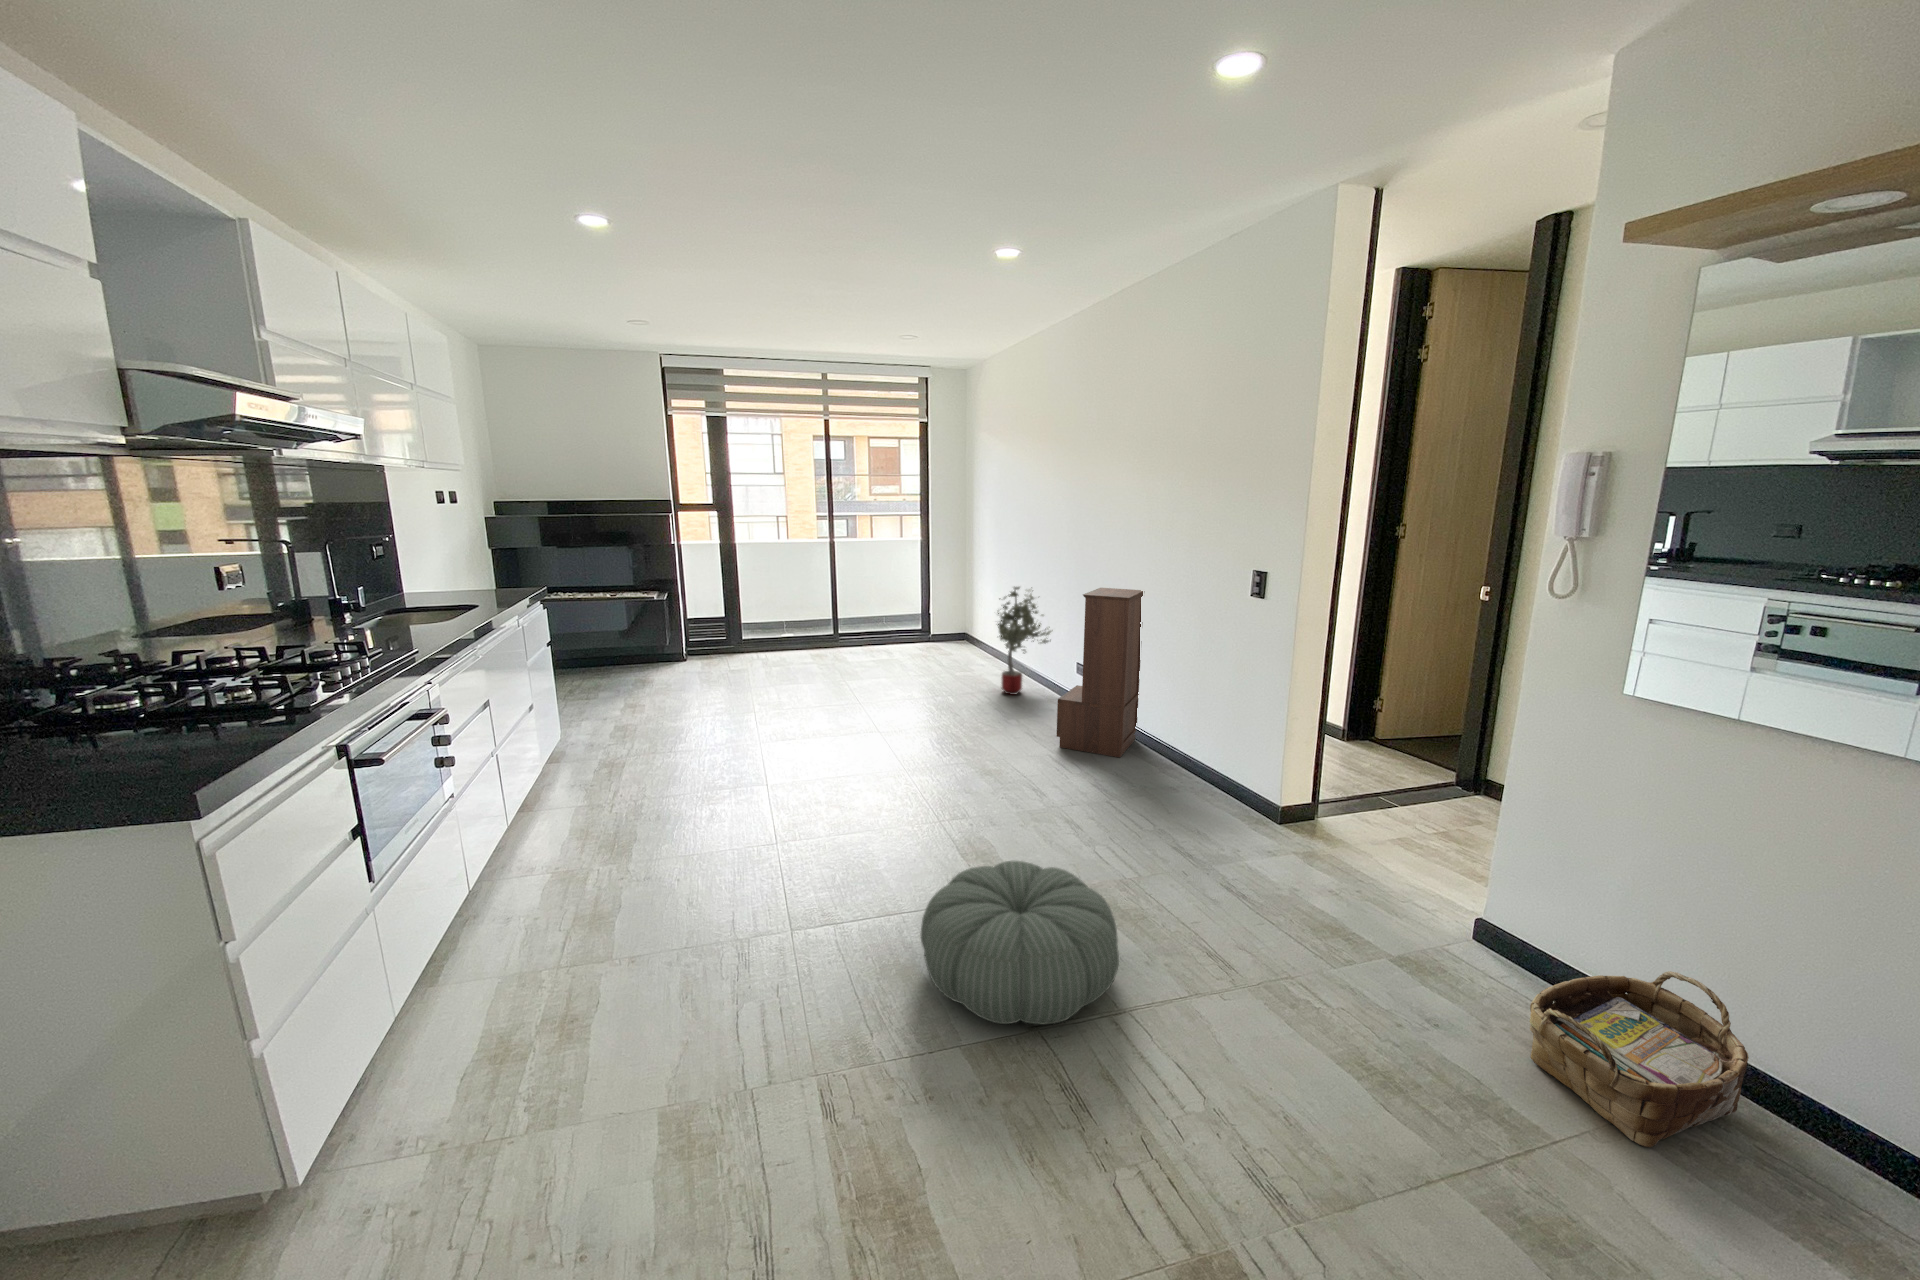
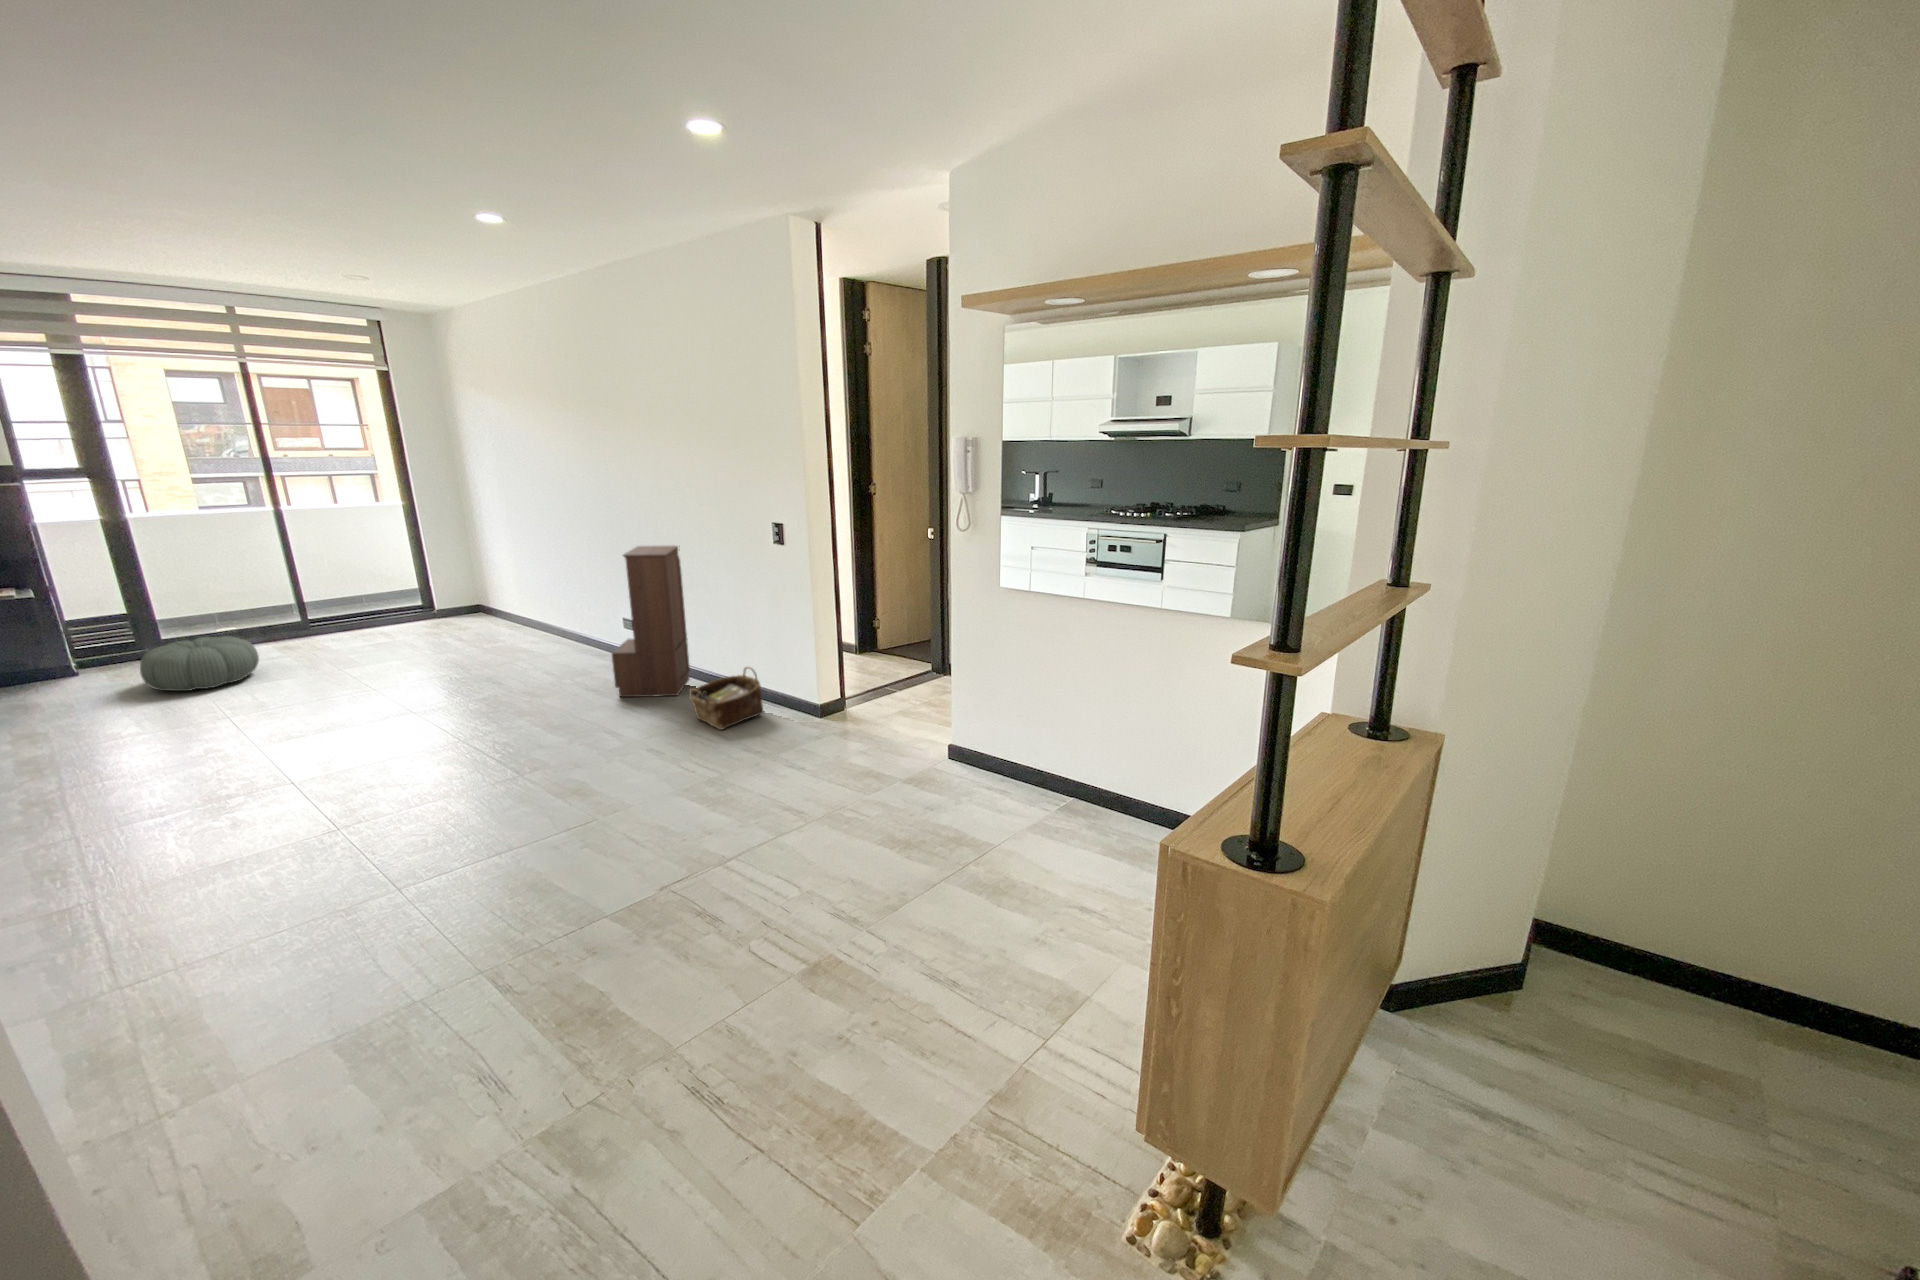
potted tree: present [997,587,1053,695] -> none [527,548,595,659]
pouf: present [921,861,1119,1024] -> present [140,636,259,691]
woven basket: present [1530,971,1749,1147] -> present [689,667,763,730]

